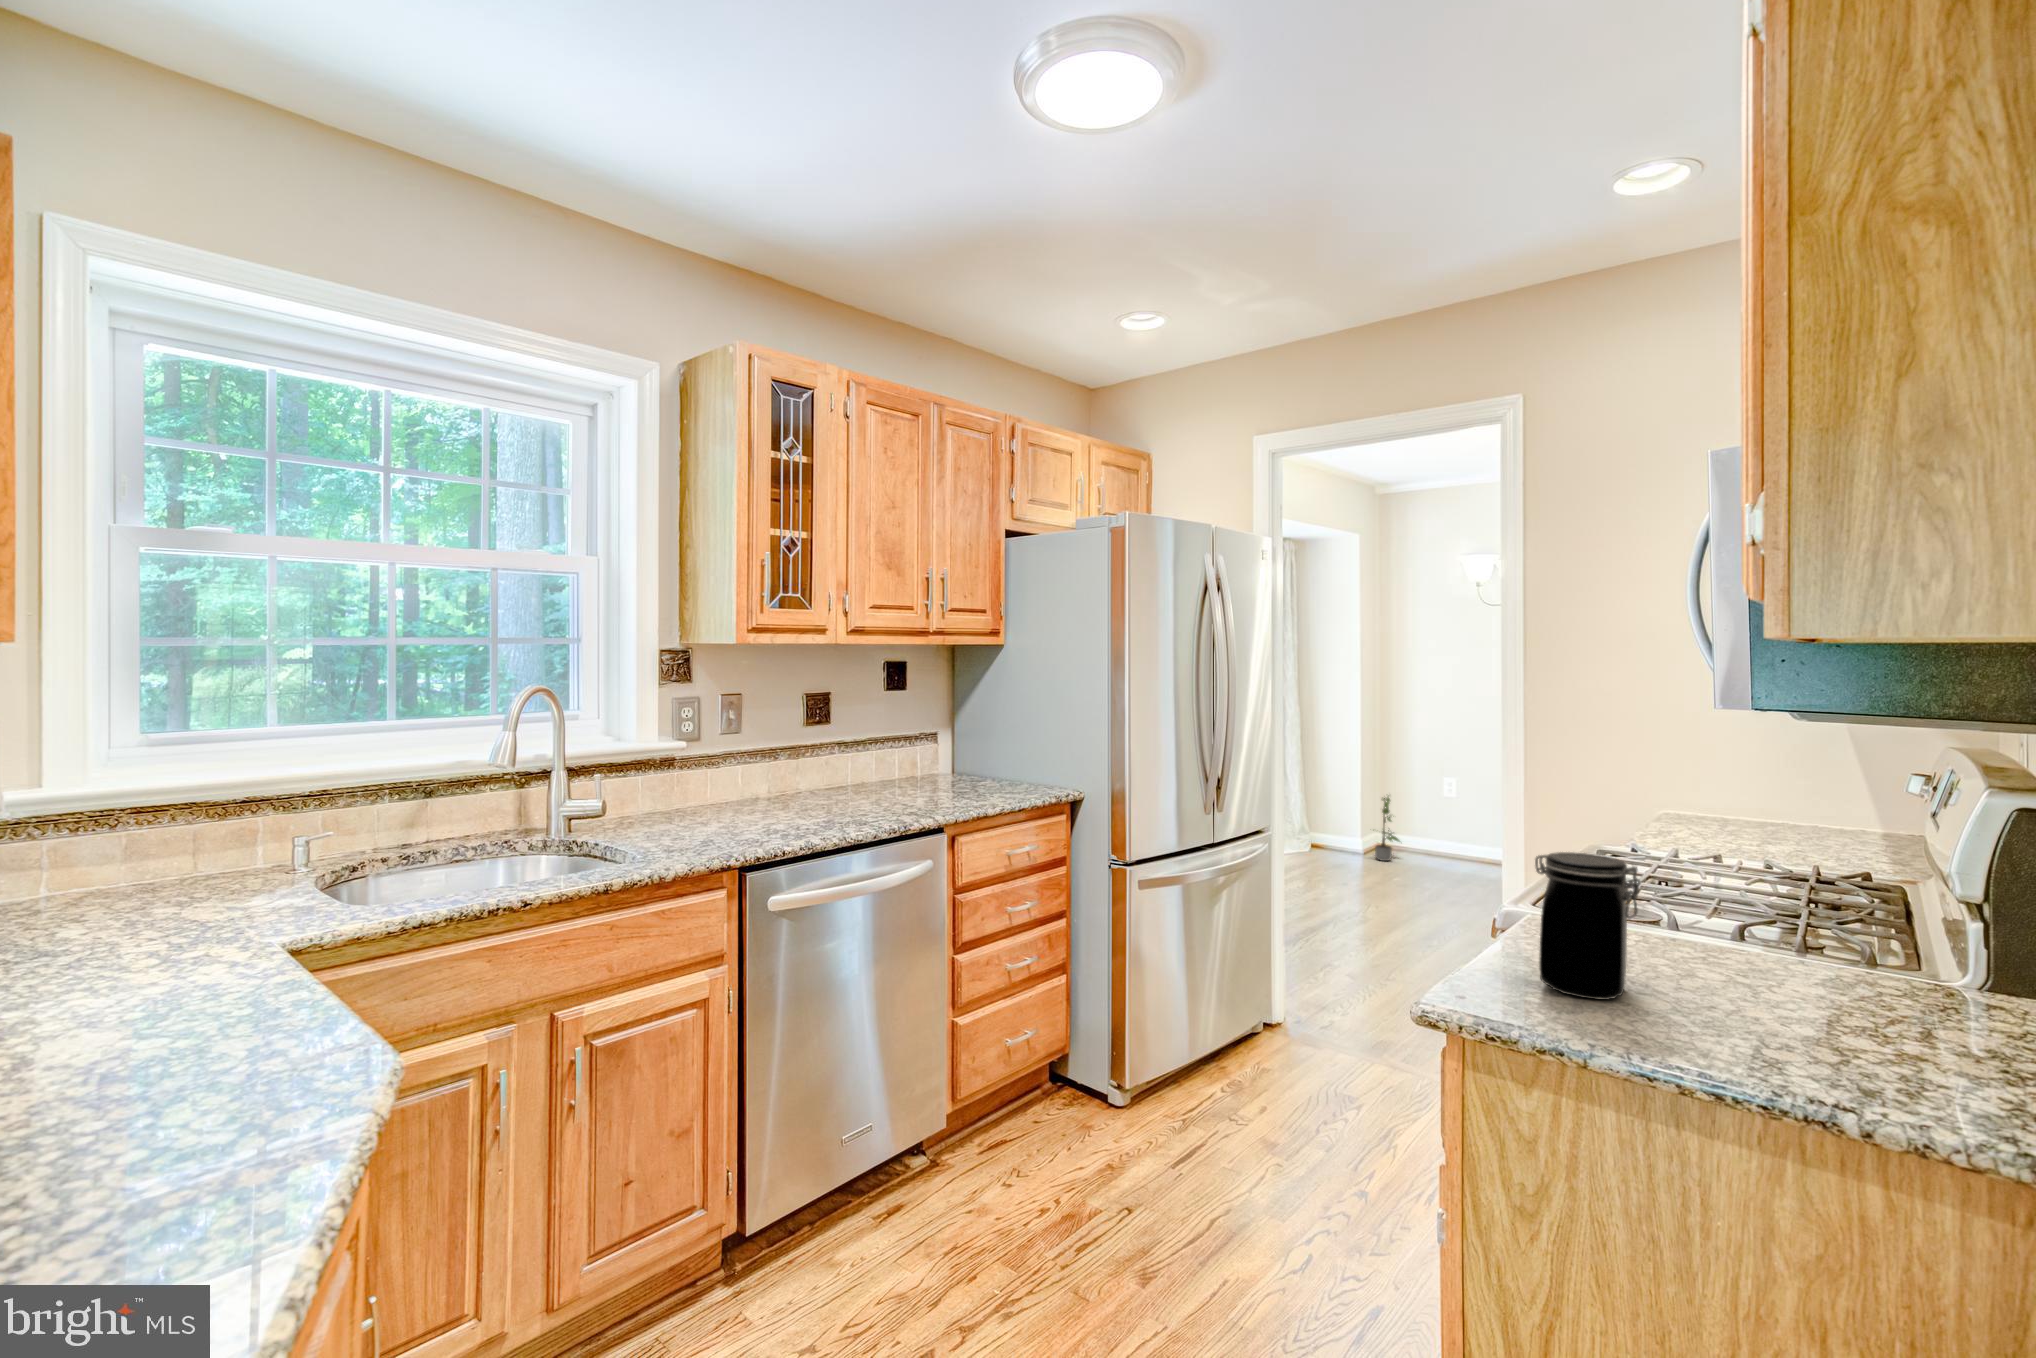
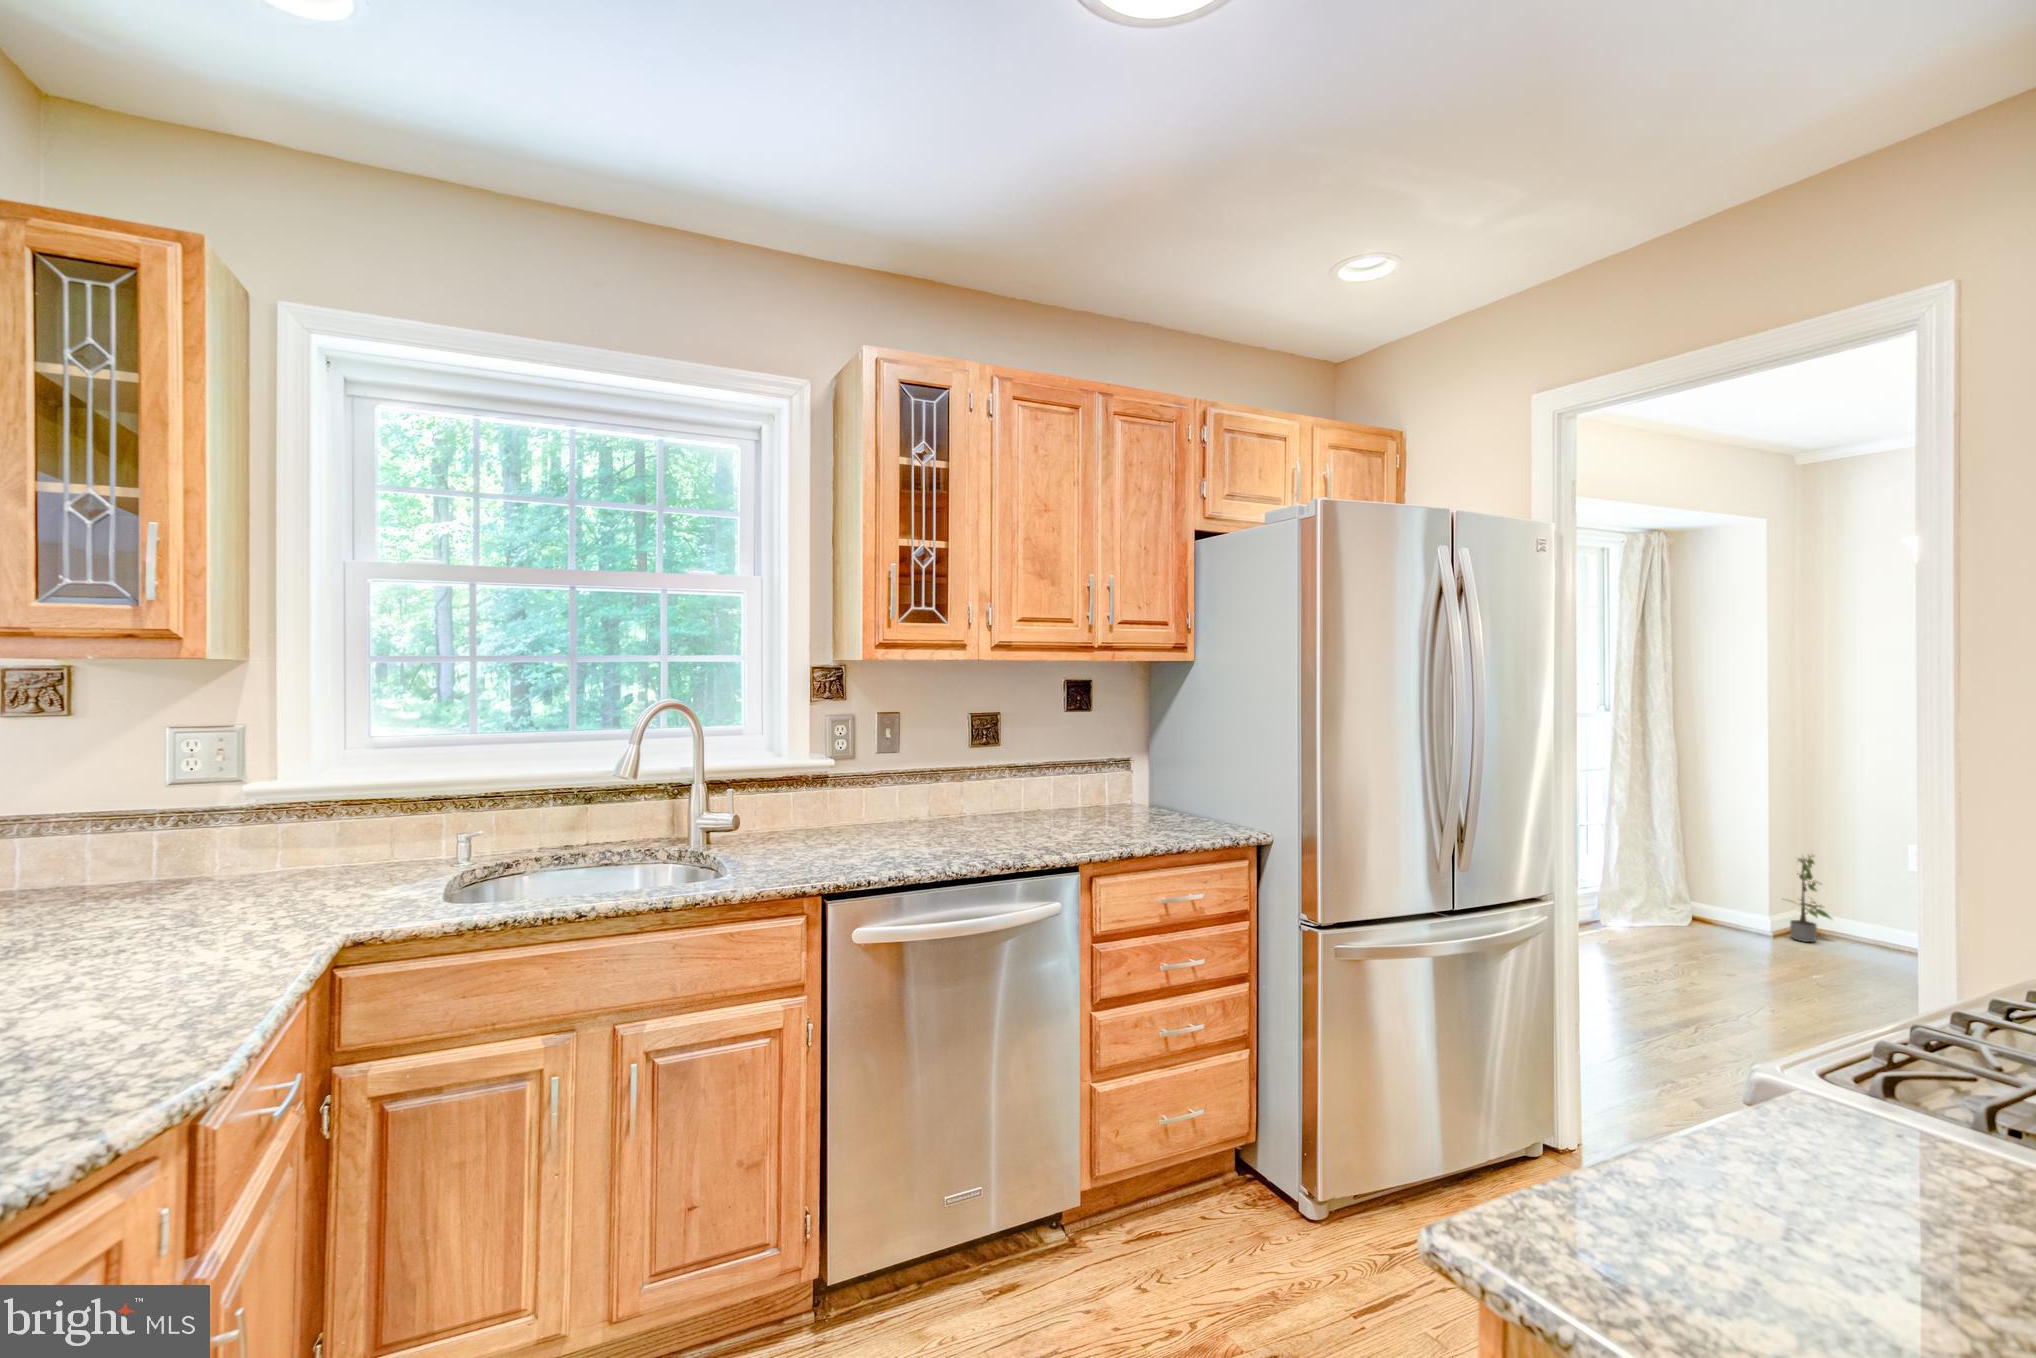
jar: present [1535,852,1641,1000] -> none [1700,978,1901,1264]

